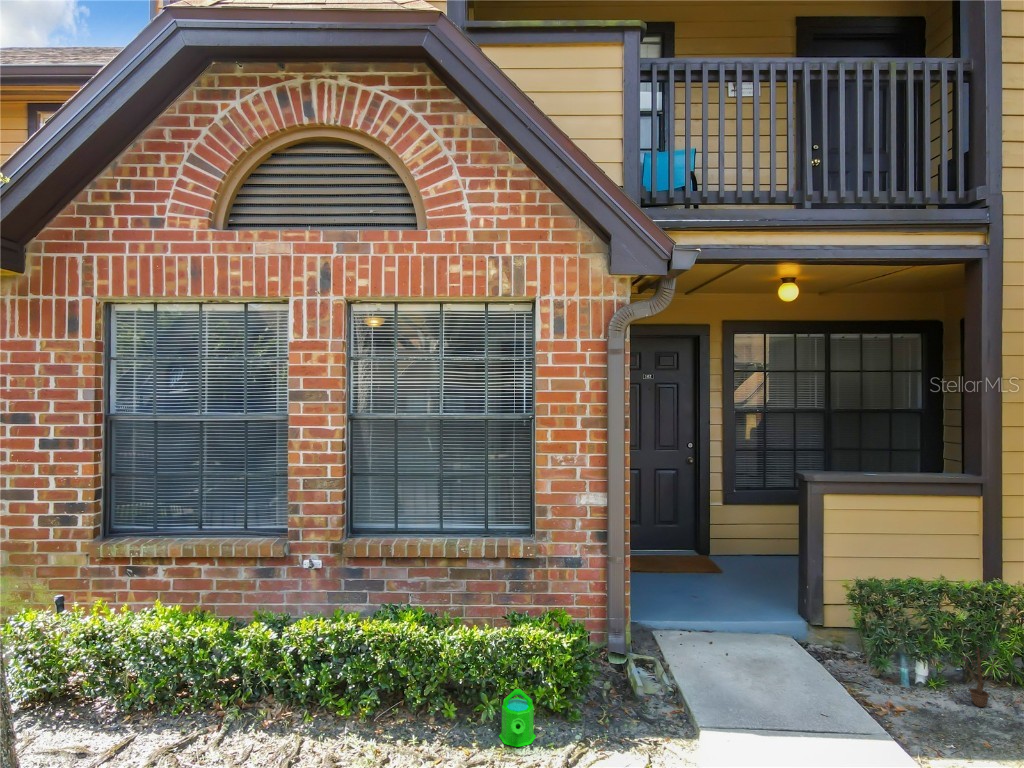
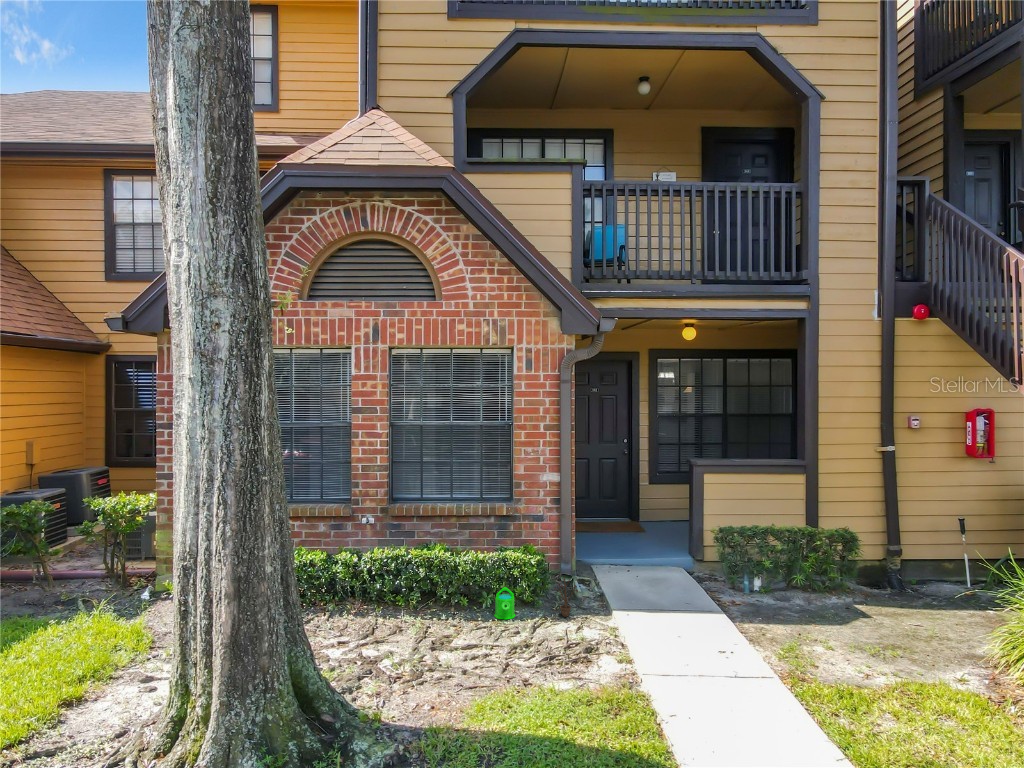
decorative plant: present [952,647,1003,707] -> present [551,577,578,617]

